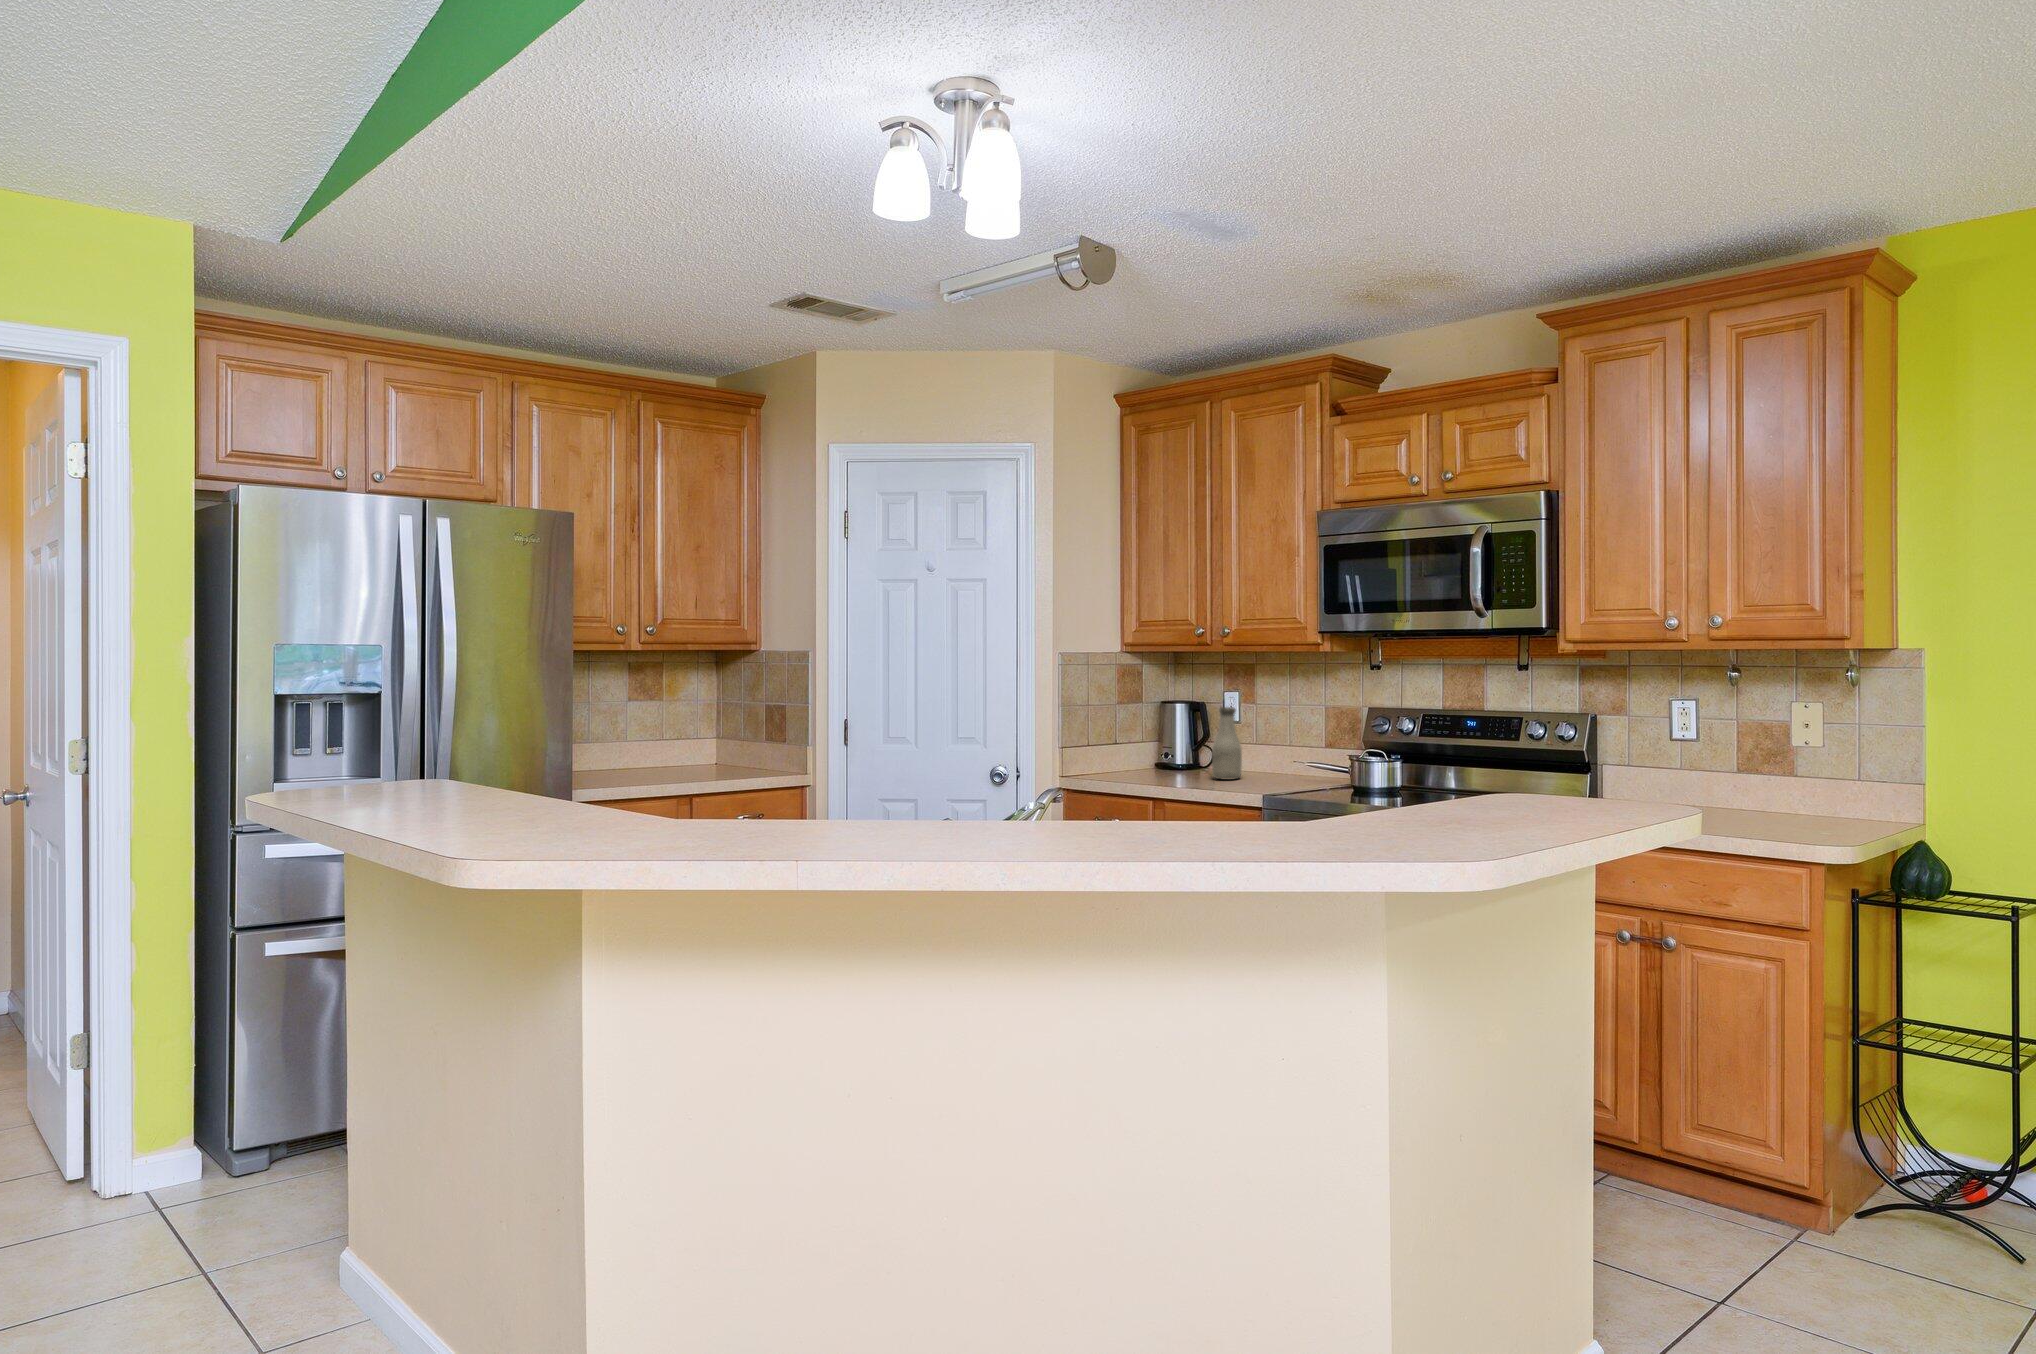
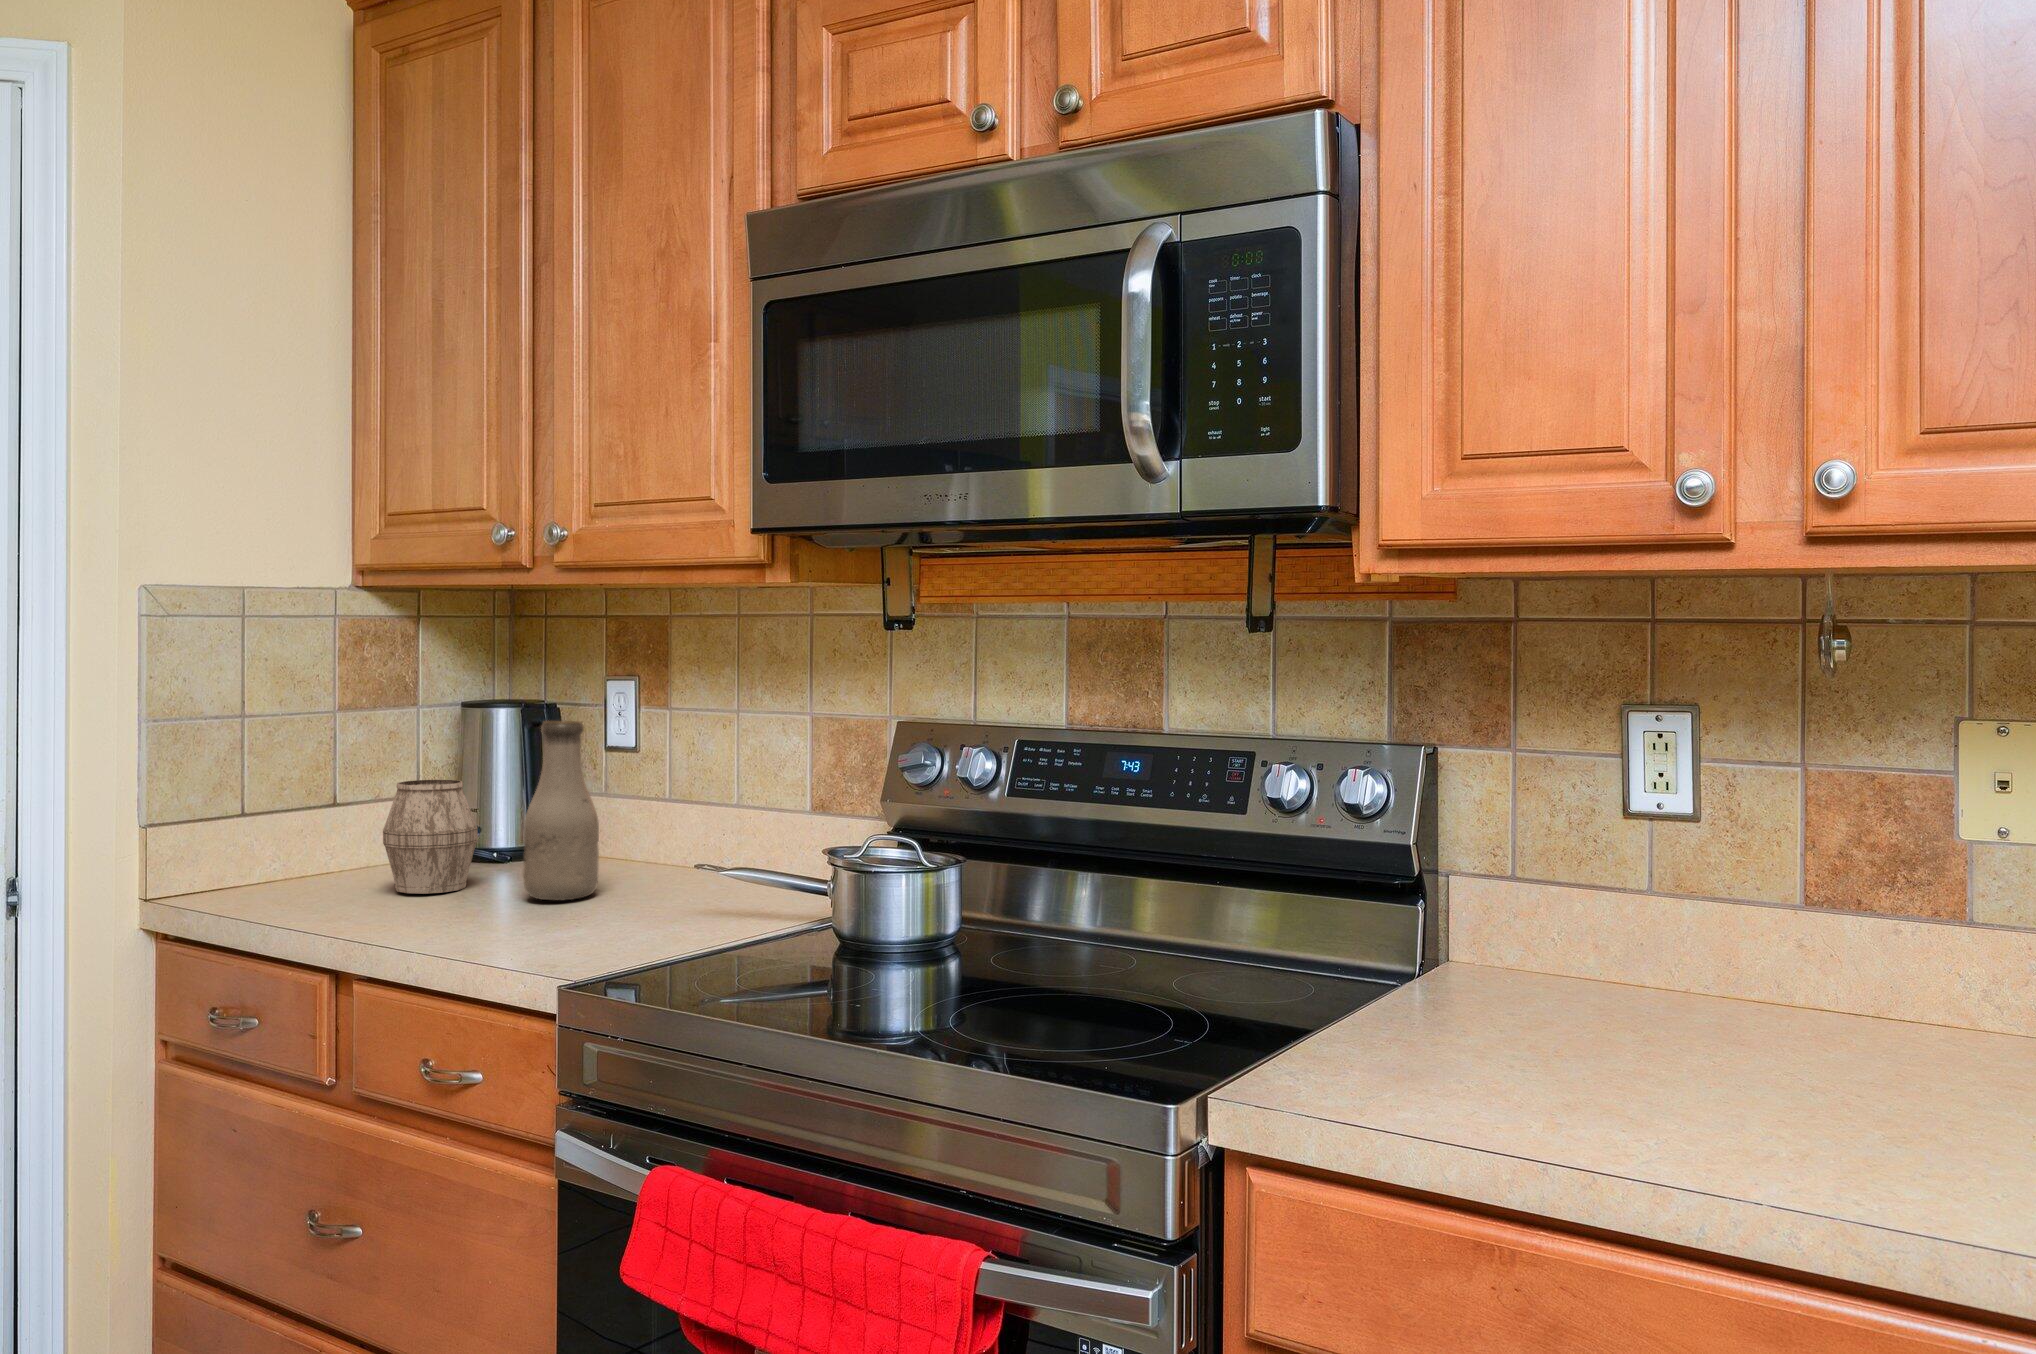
mug: none [1149,732,1186,778] -> present [383,780,478,894]

